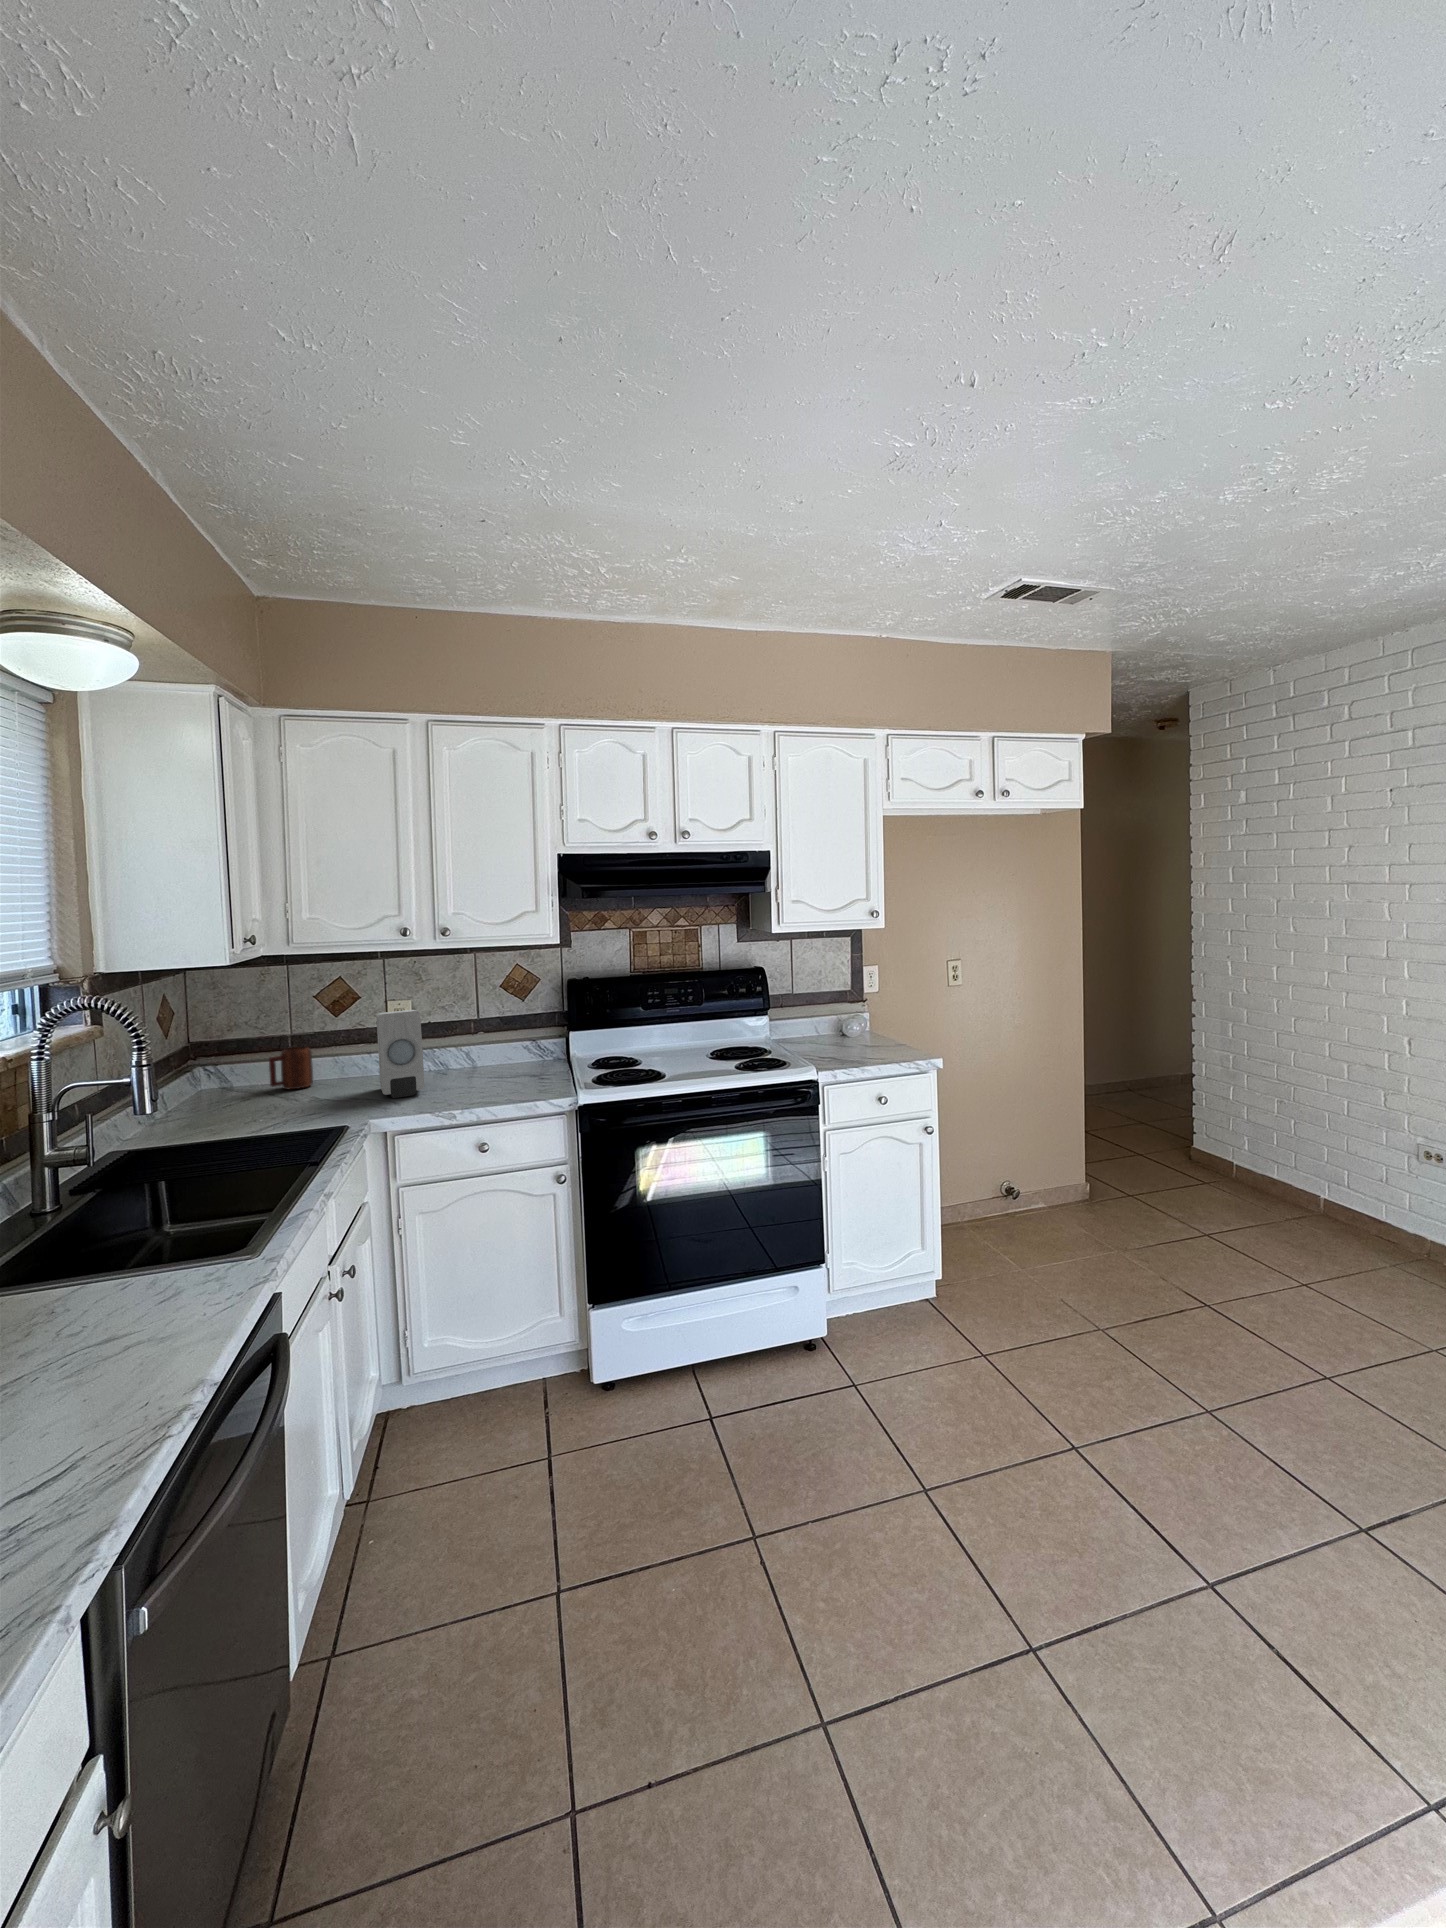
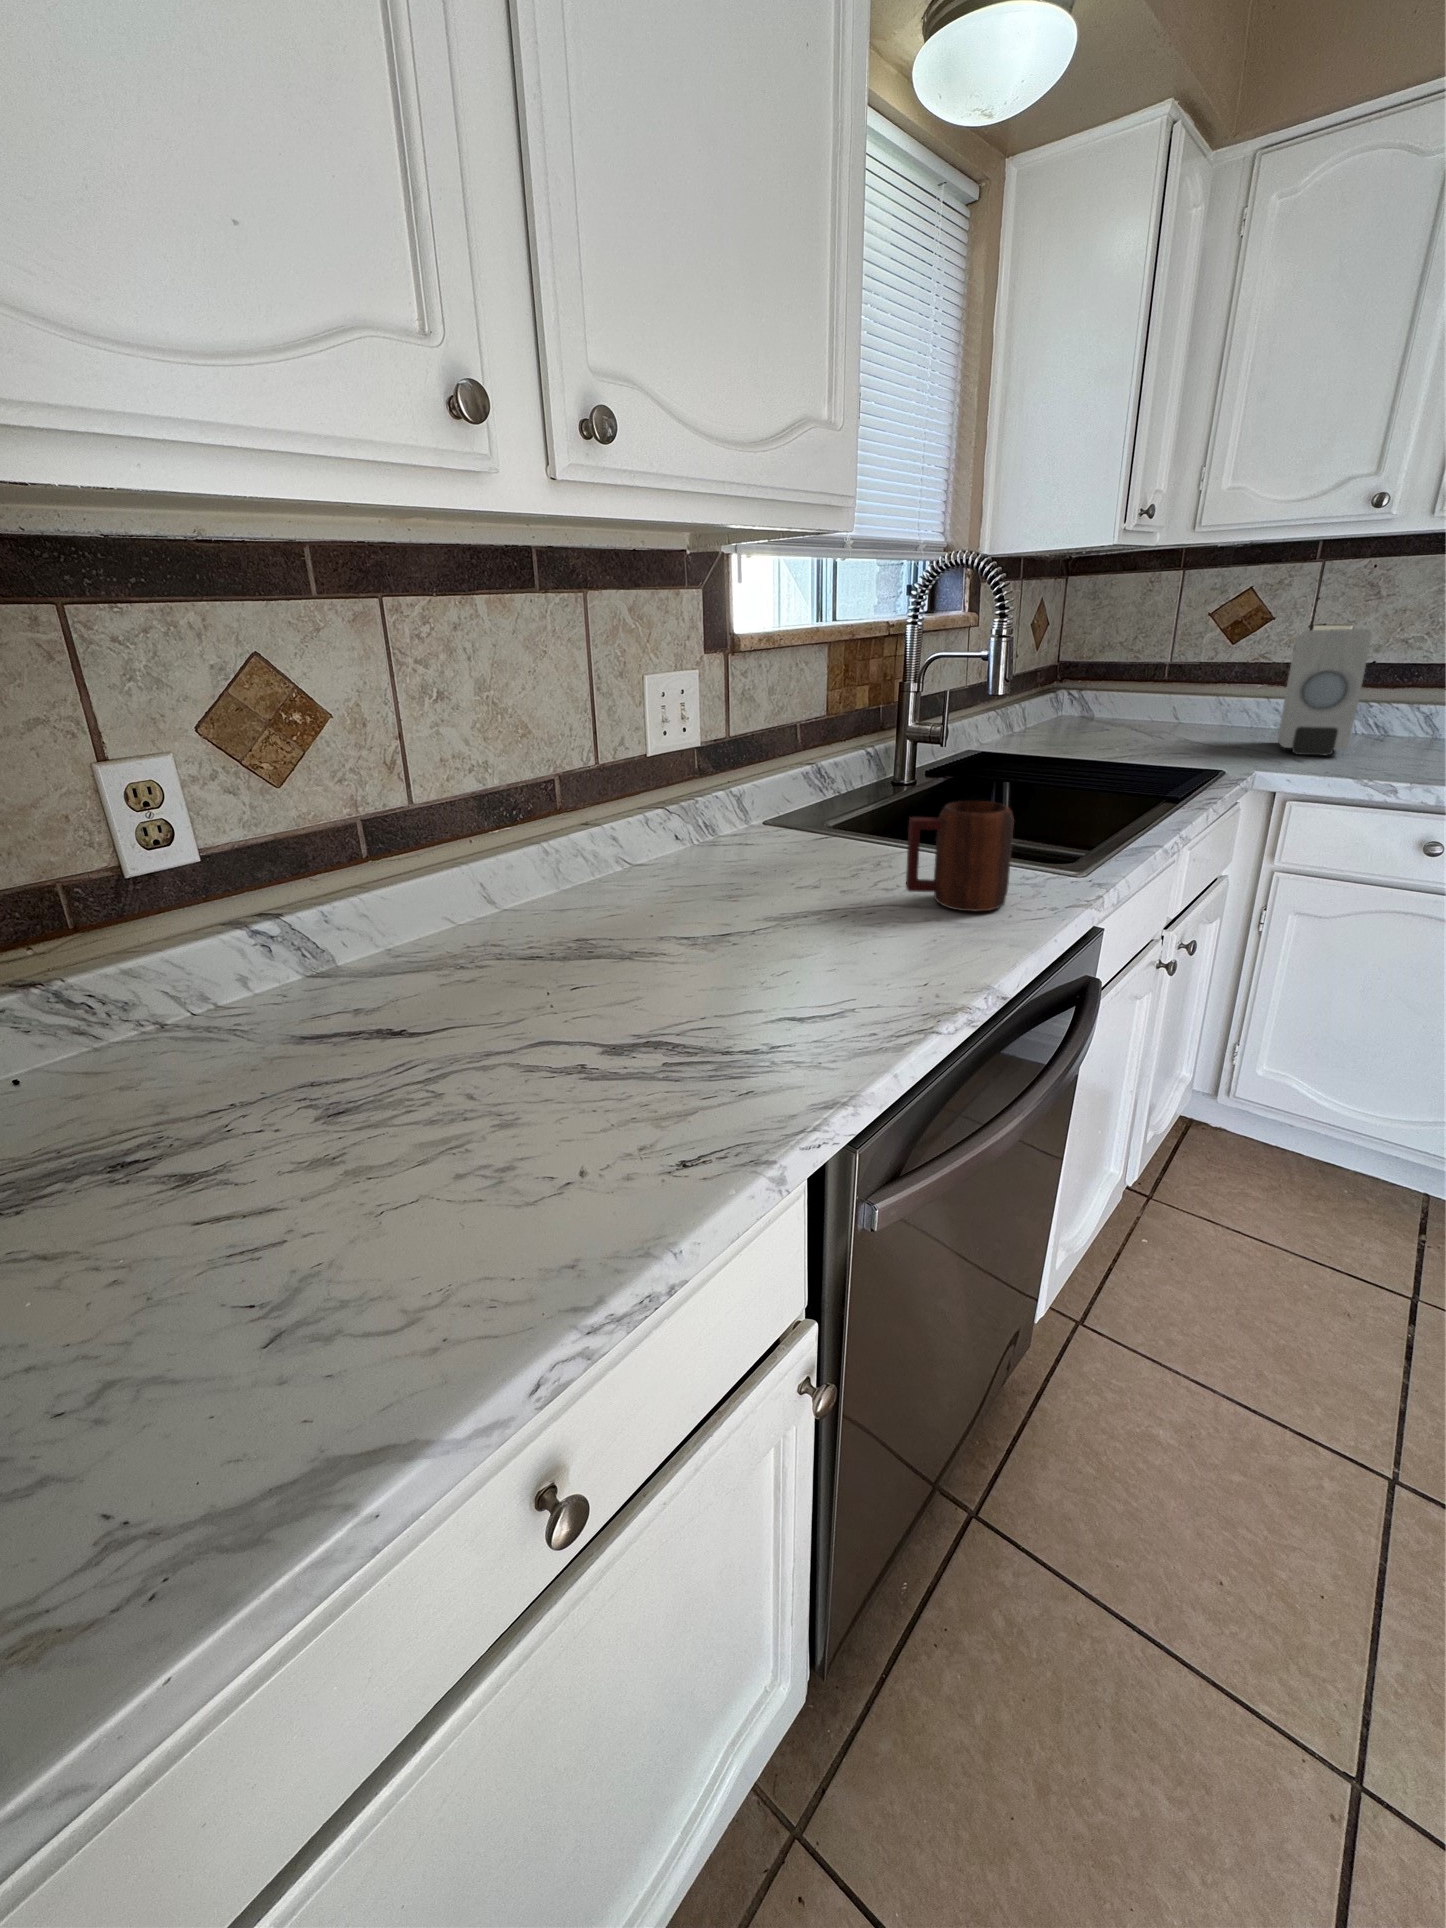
mug: present [269,1047,313,1089] -> present [906,801,1014,911]

